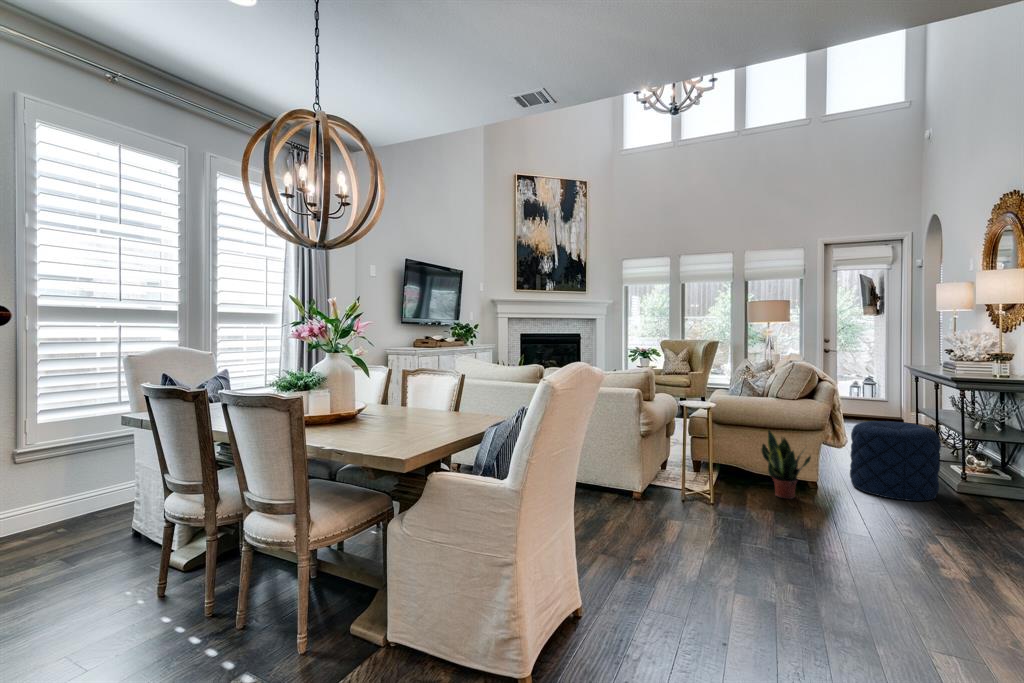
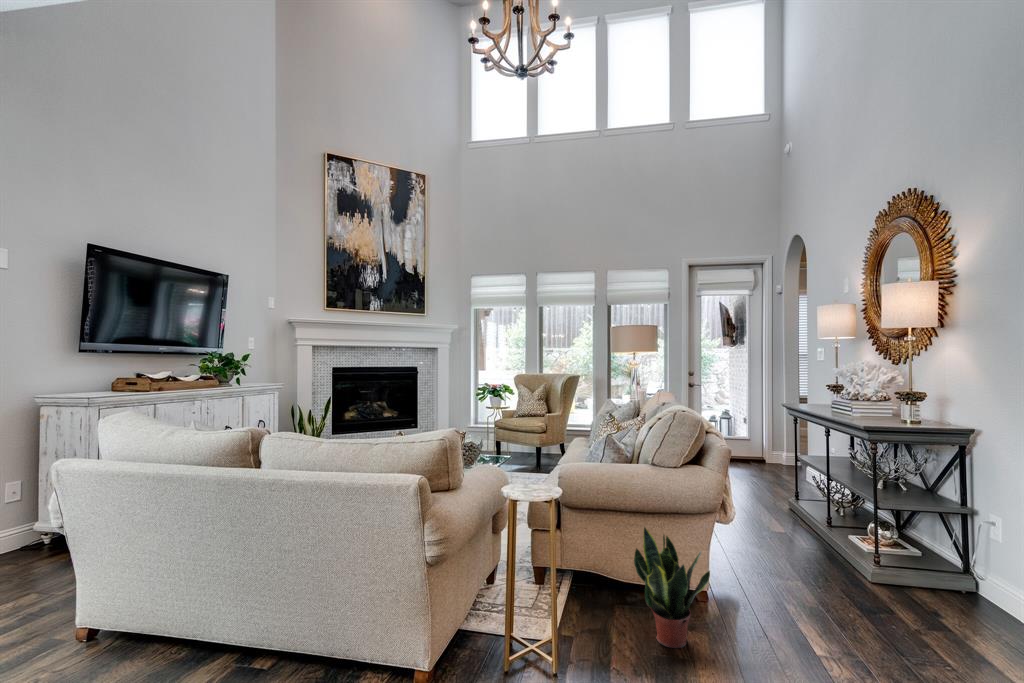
pouf: present [850,421,941,501] -> none [756,496,882,630]

